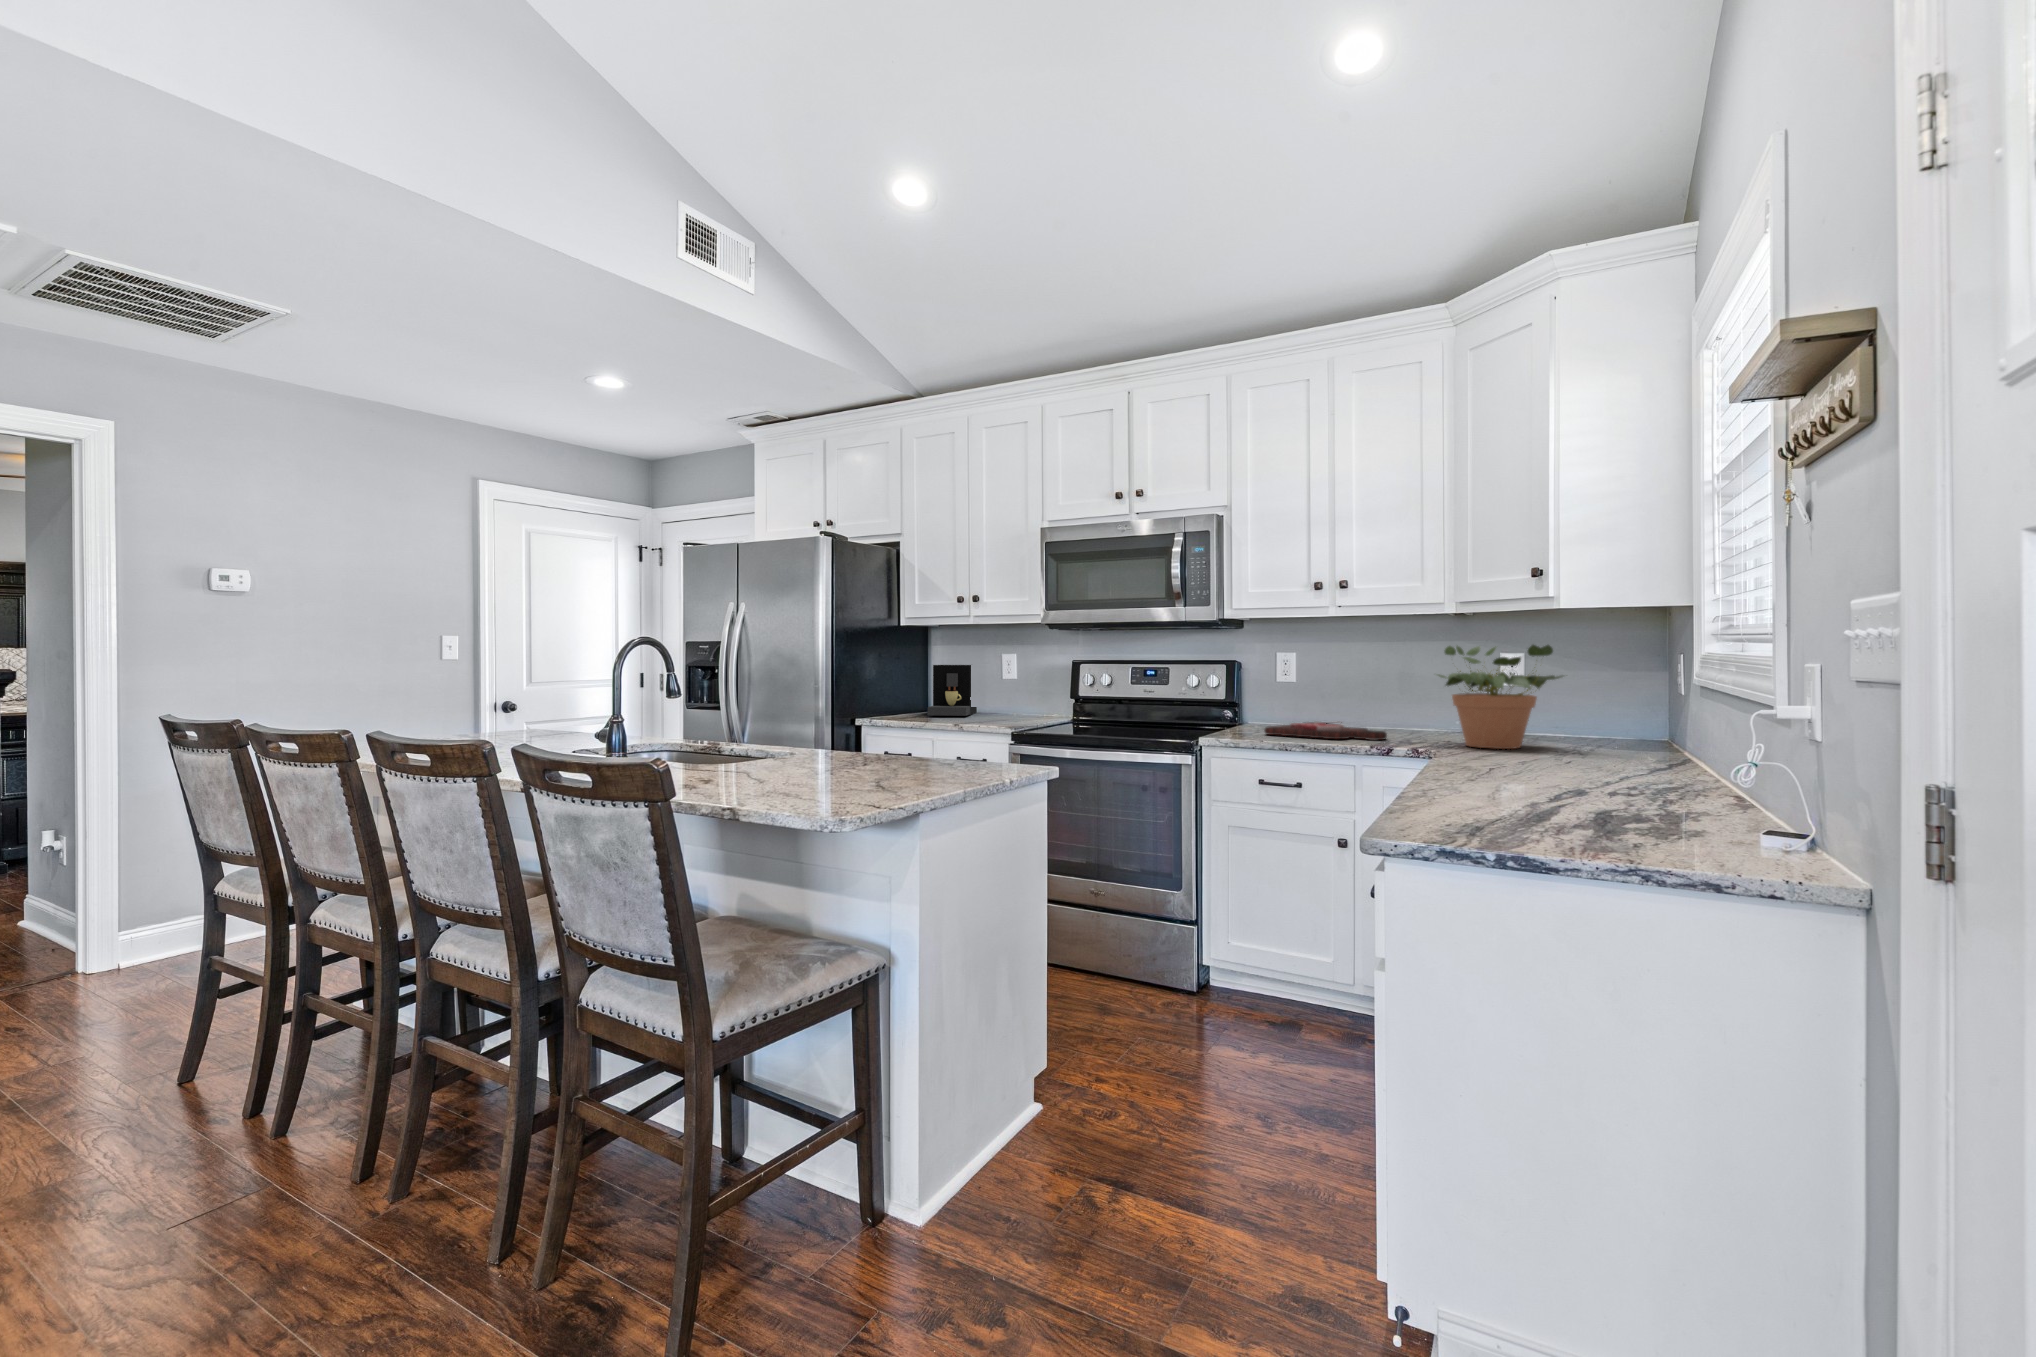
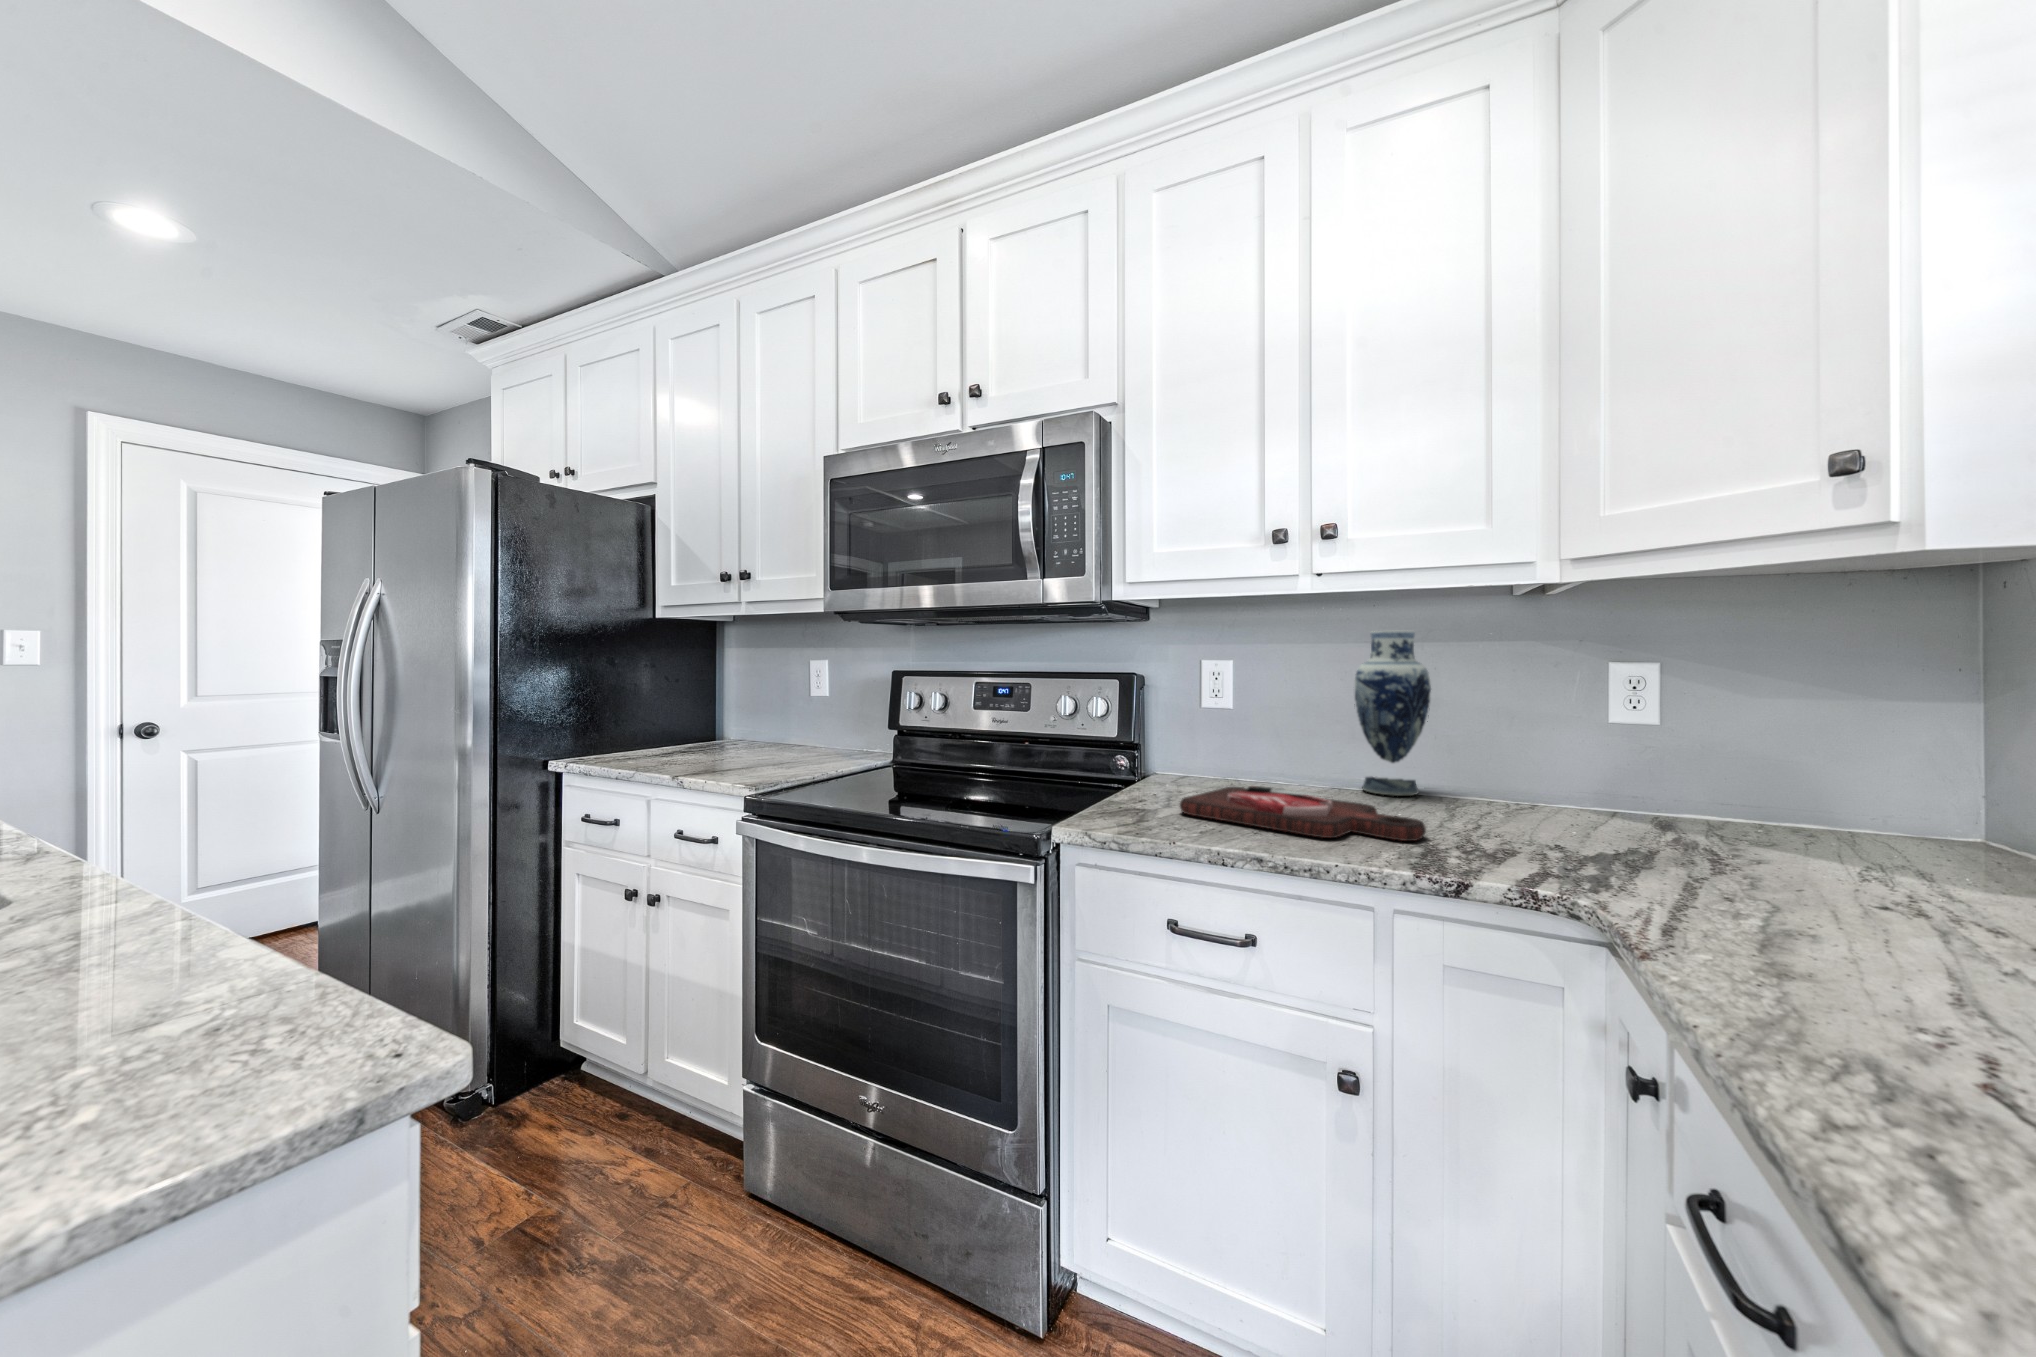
vase: none [1368,635,1411,730] -> present [1354,631,1431,796]
potted plant: present [1438,645,1563,749] -> none [1553,644,1961,900]
coffee maker: present [928,665,977,716] -> none [695,673,790,749]

